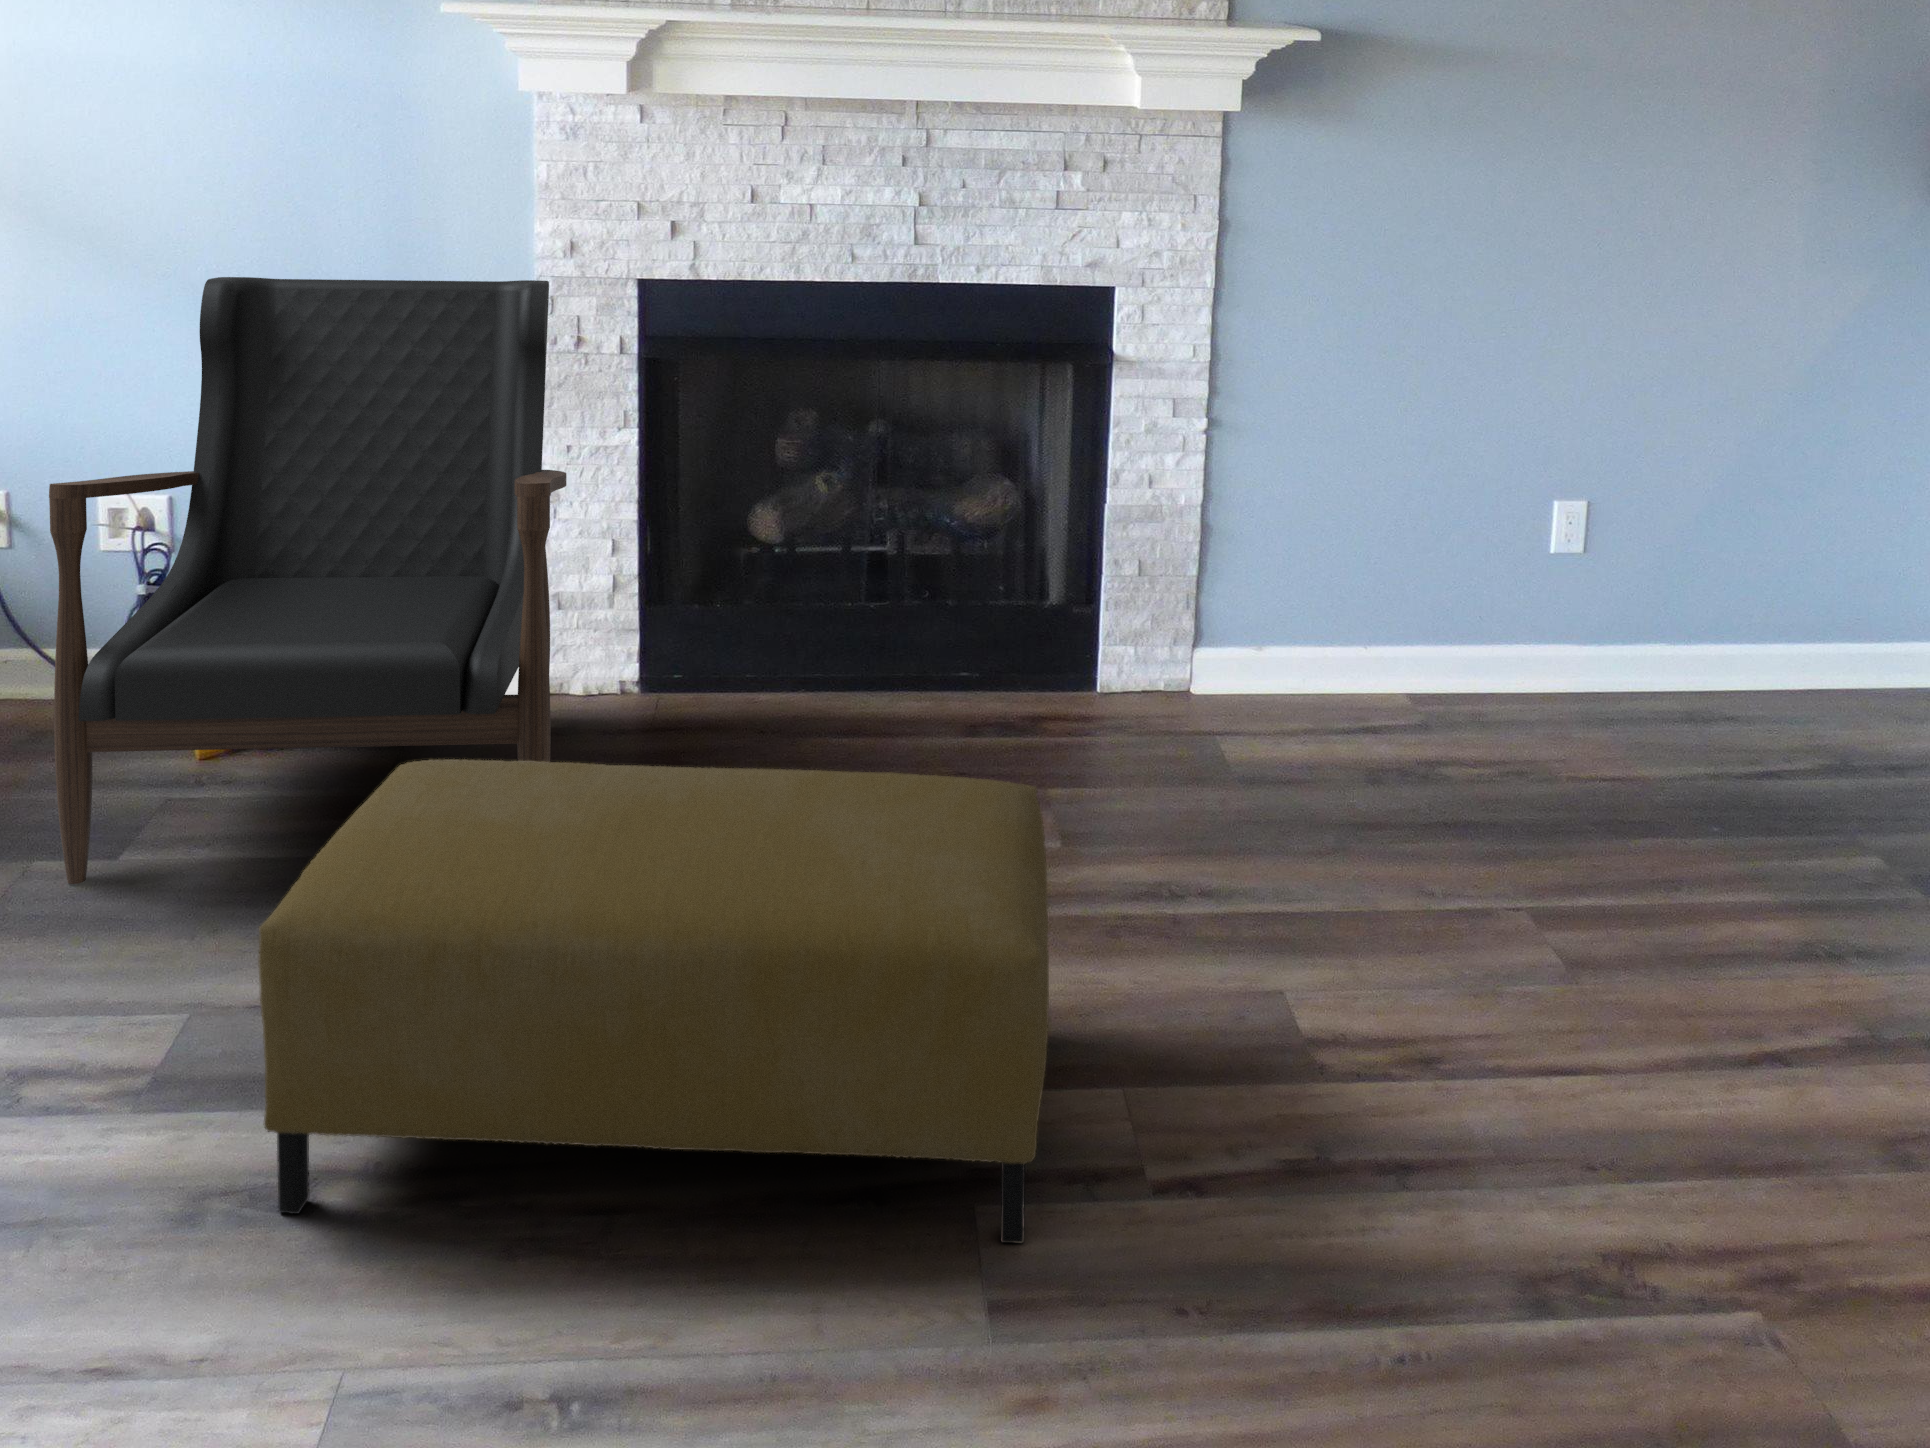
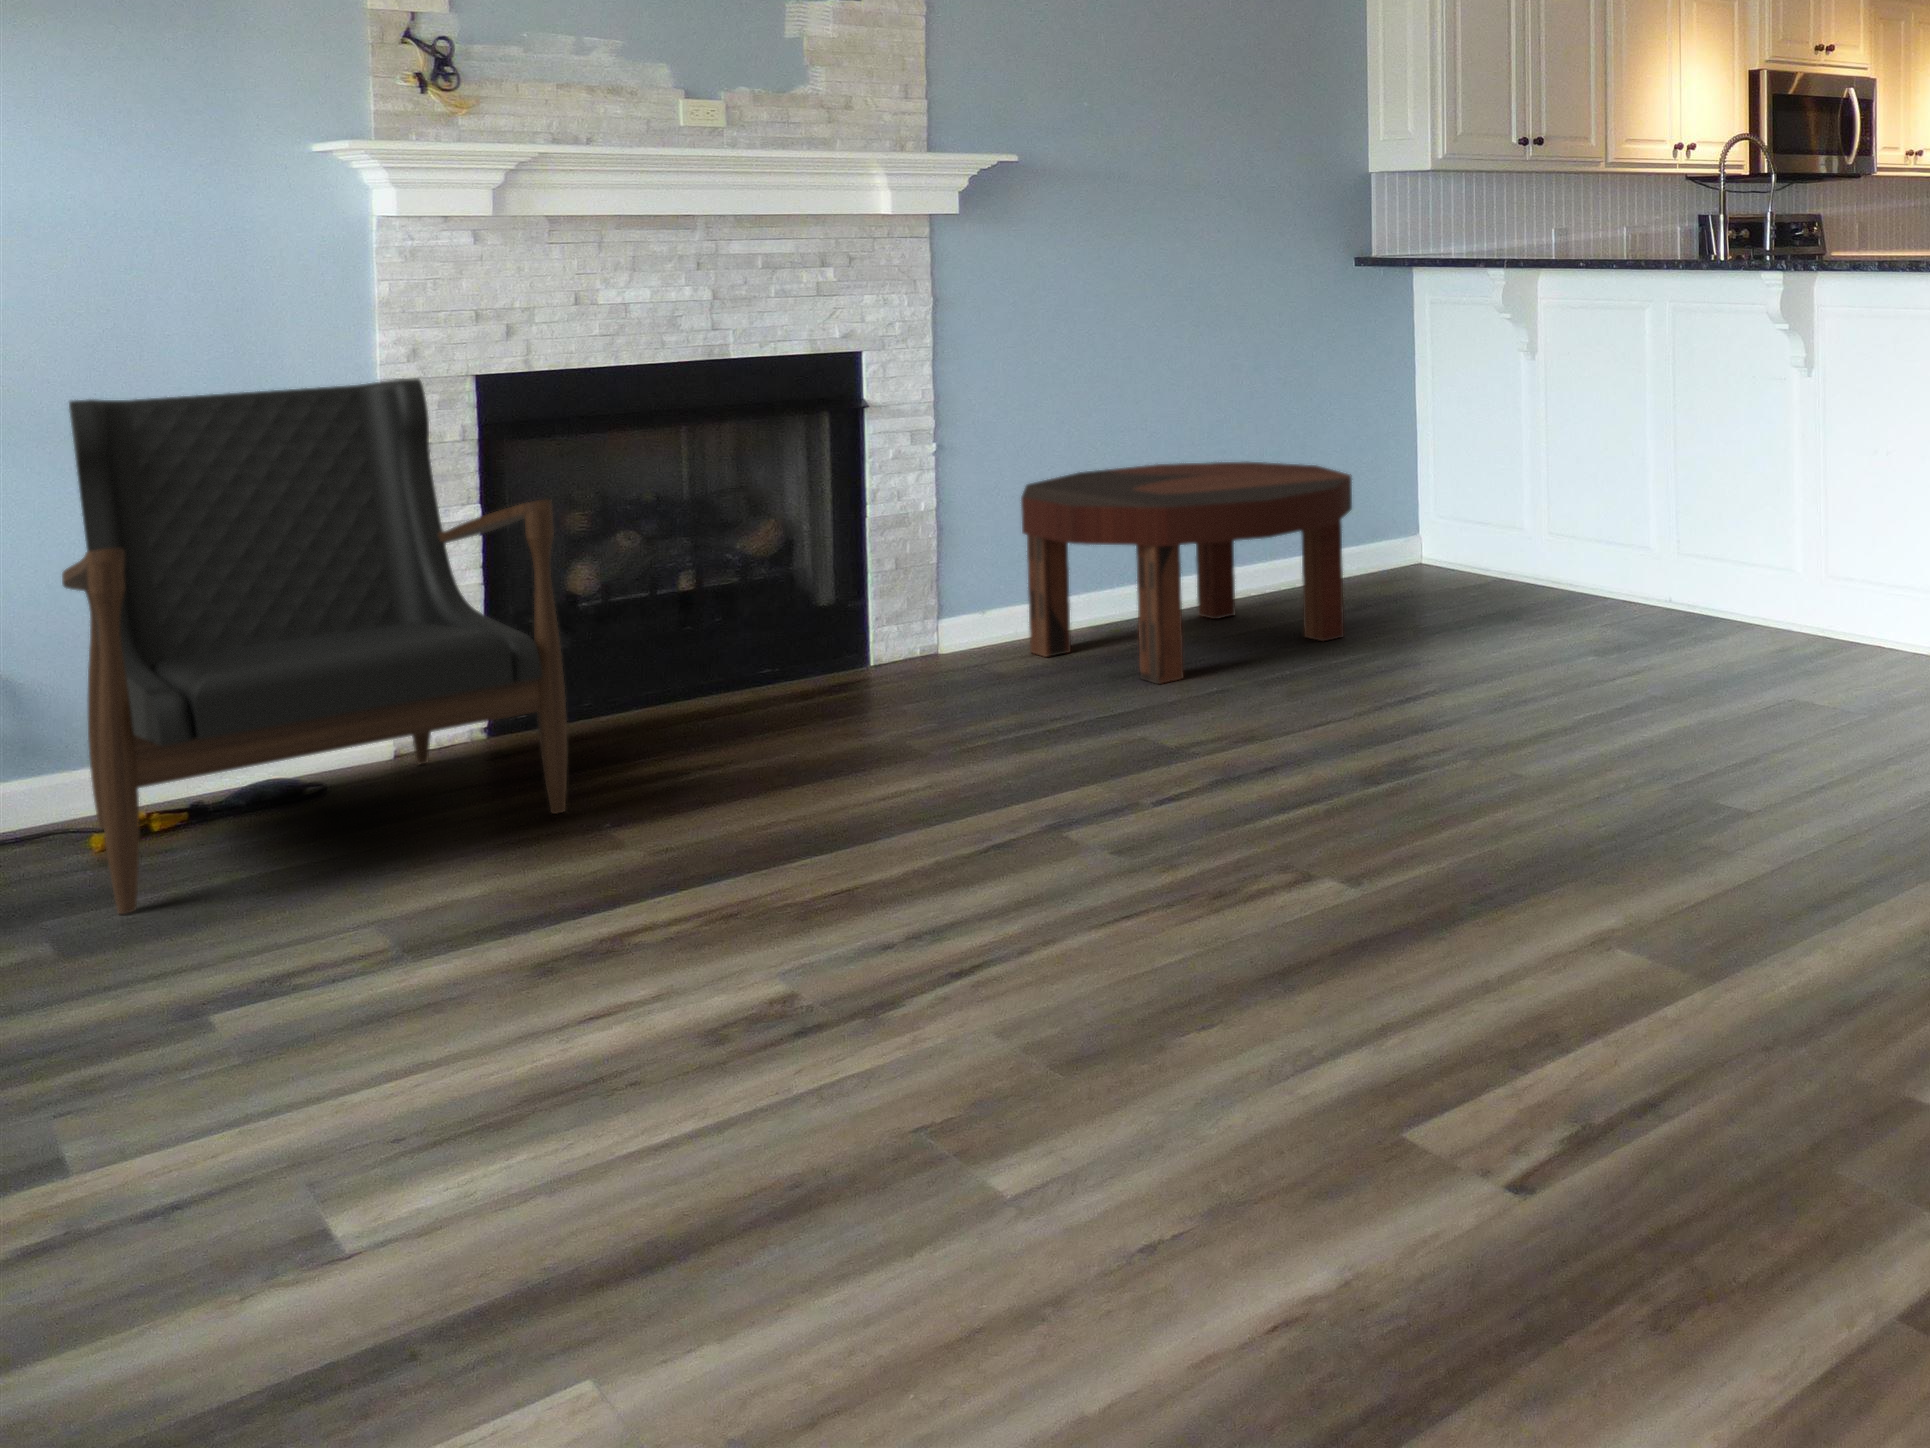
coffee table: none [1264,483,1798,870] -> present [1021,462,1352,684]
ottoman: present [258,759,1049,1243] -> none [557,607,1115,941]

